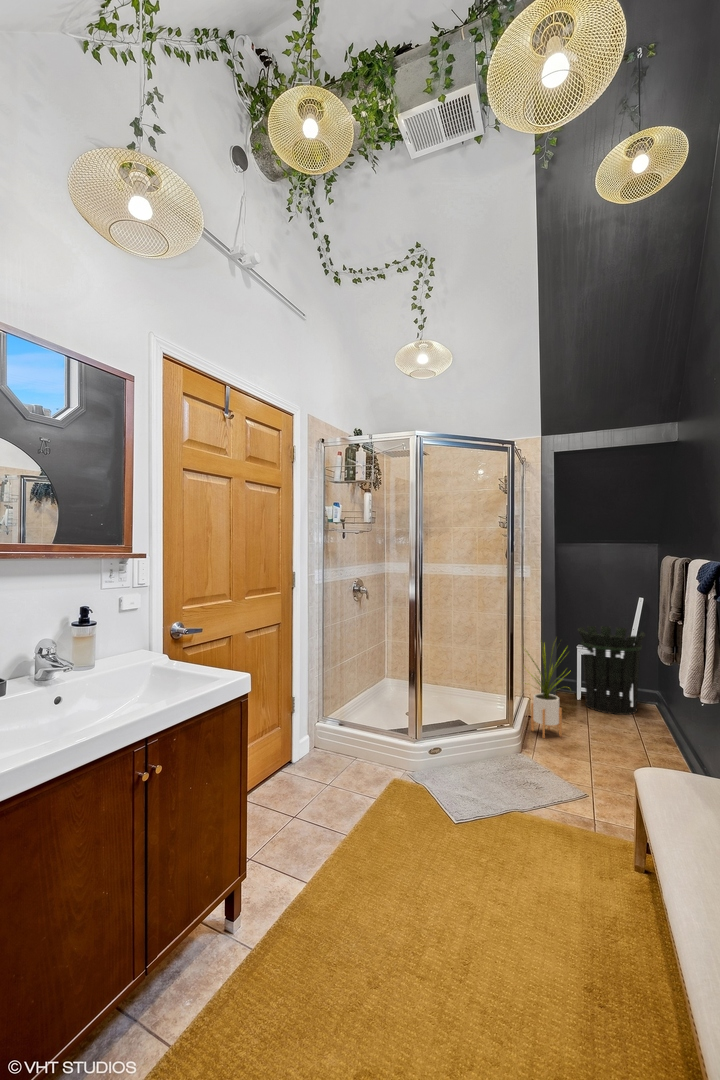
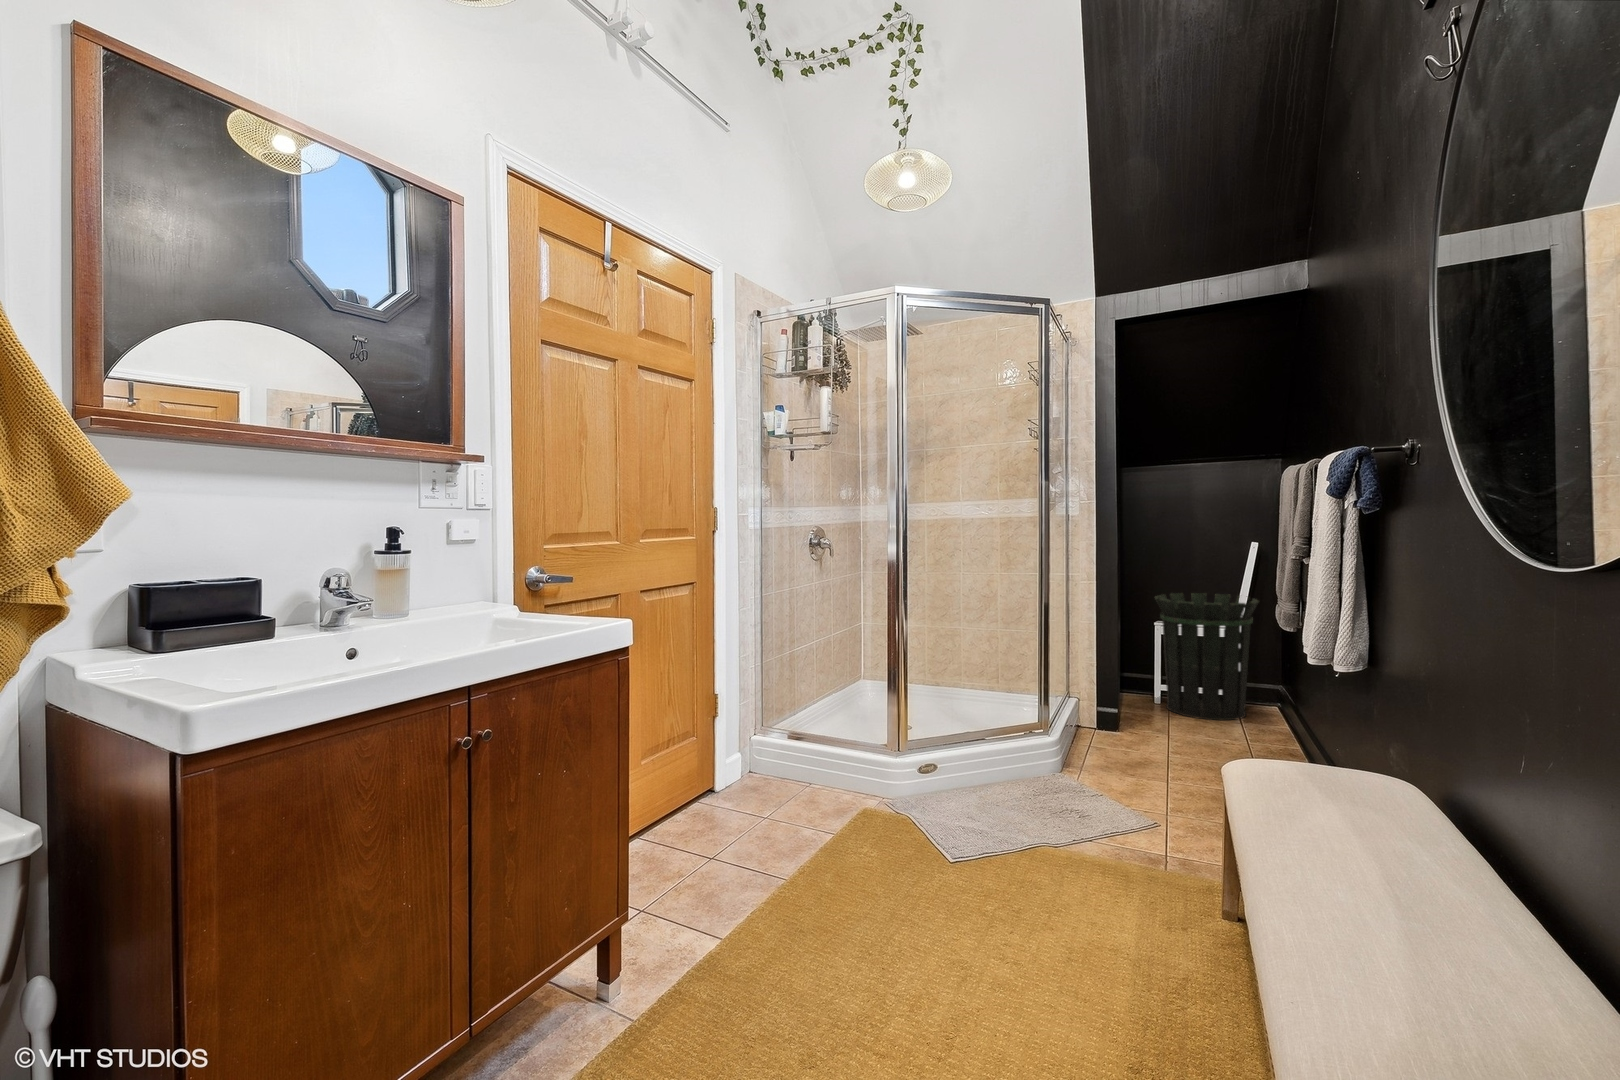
house plant: present [525,642,562,738] -> none [1064,601,1143,751]

